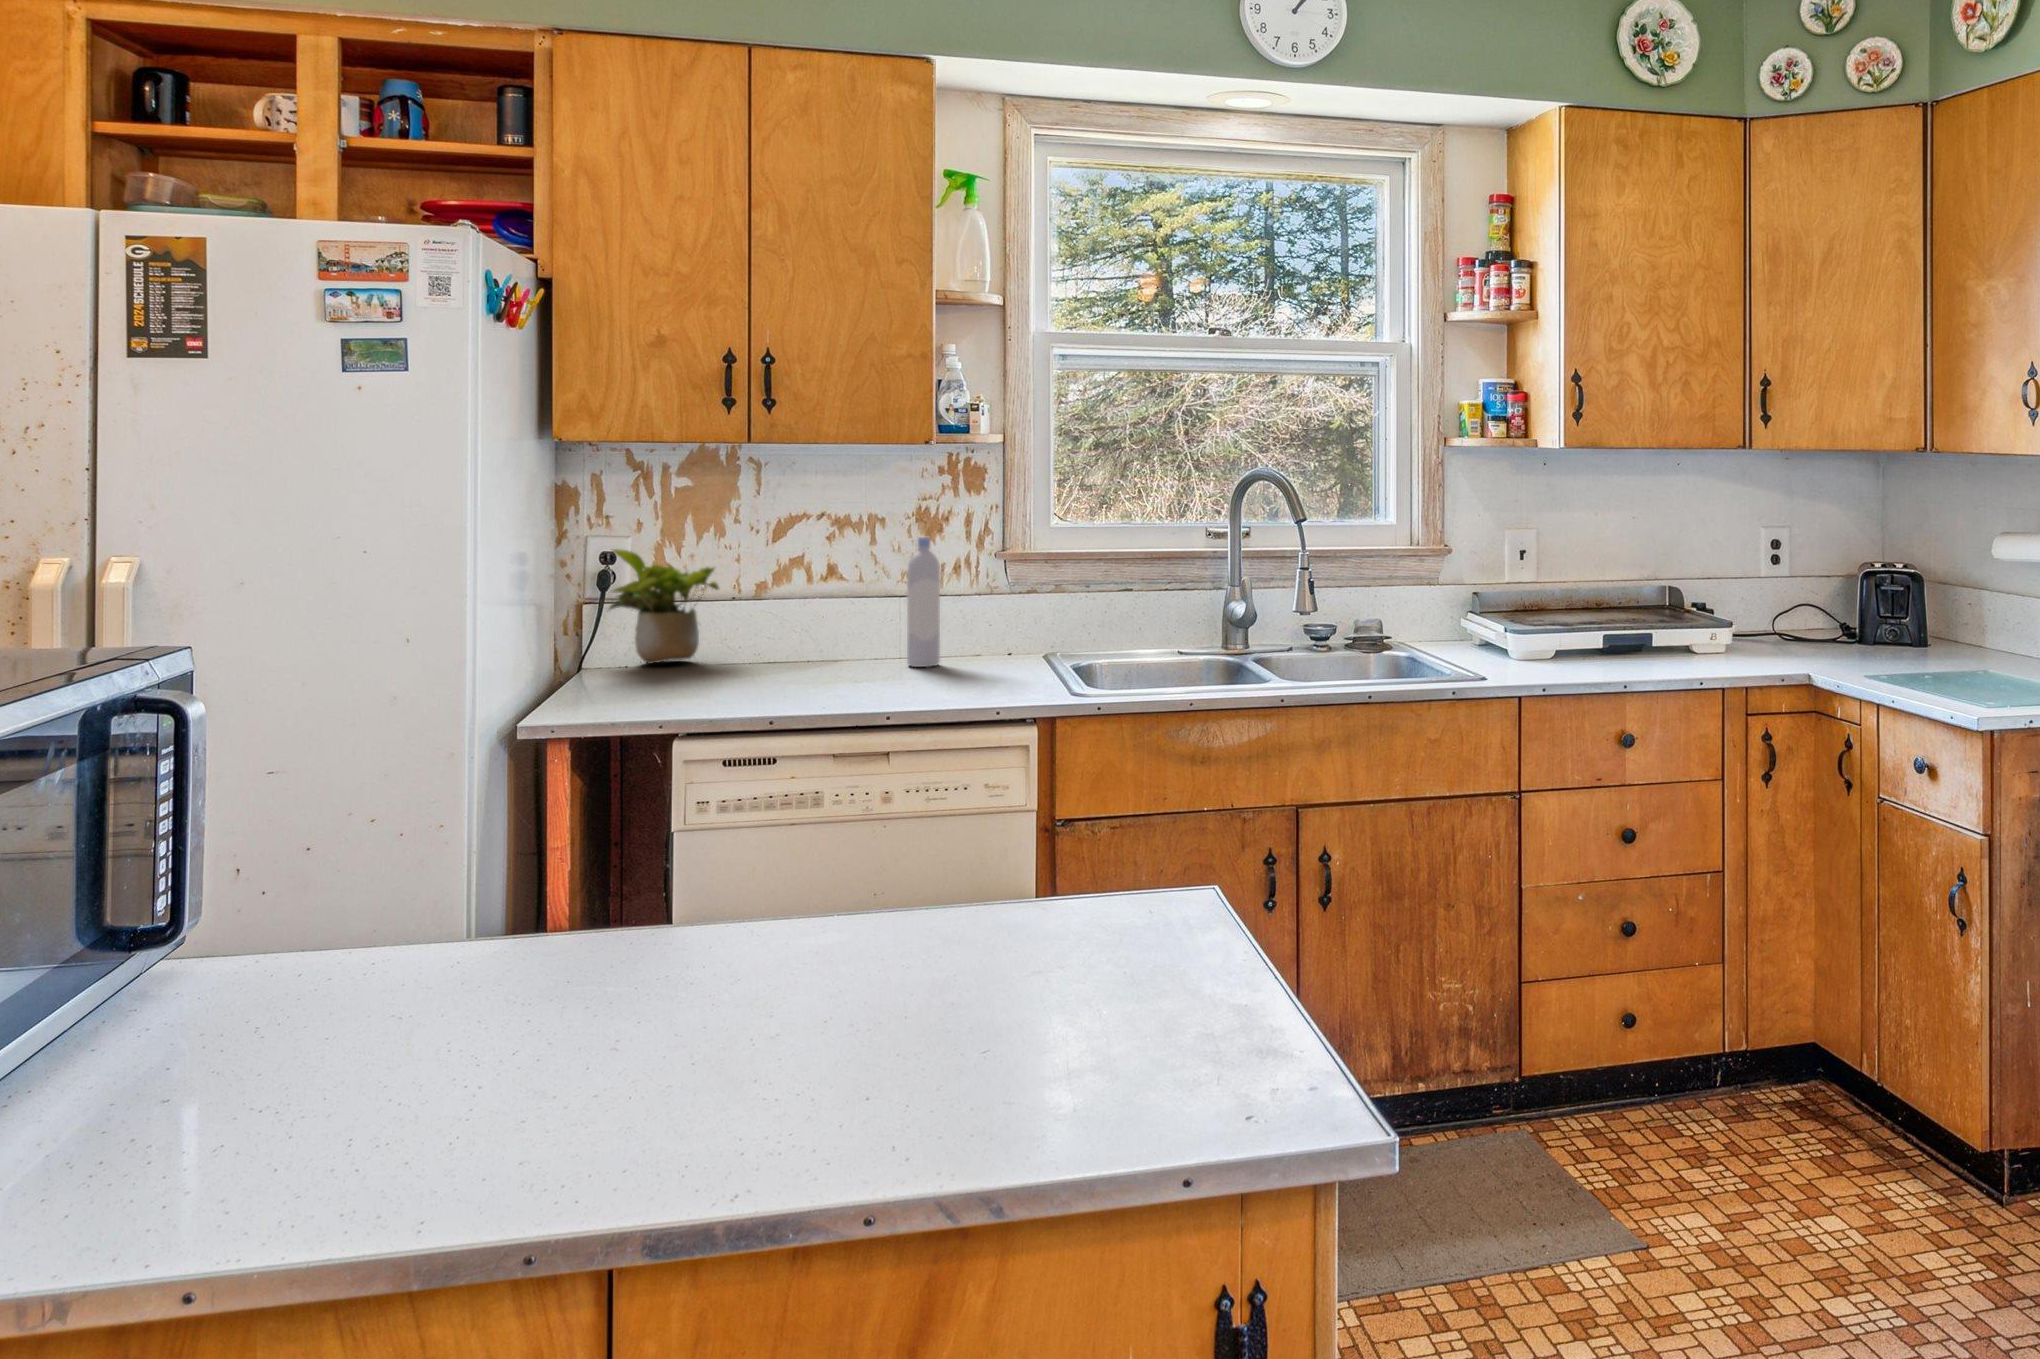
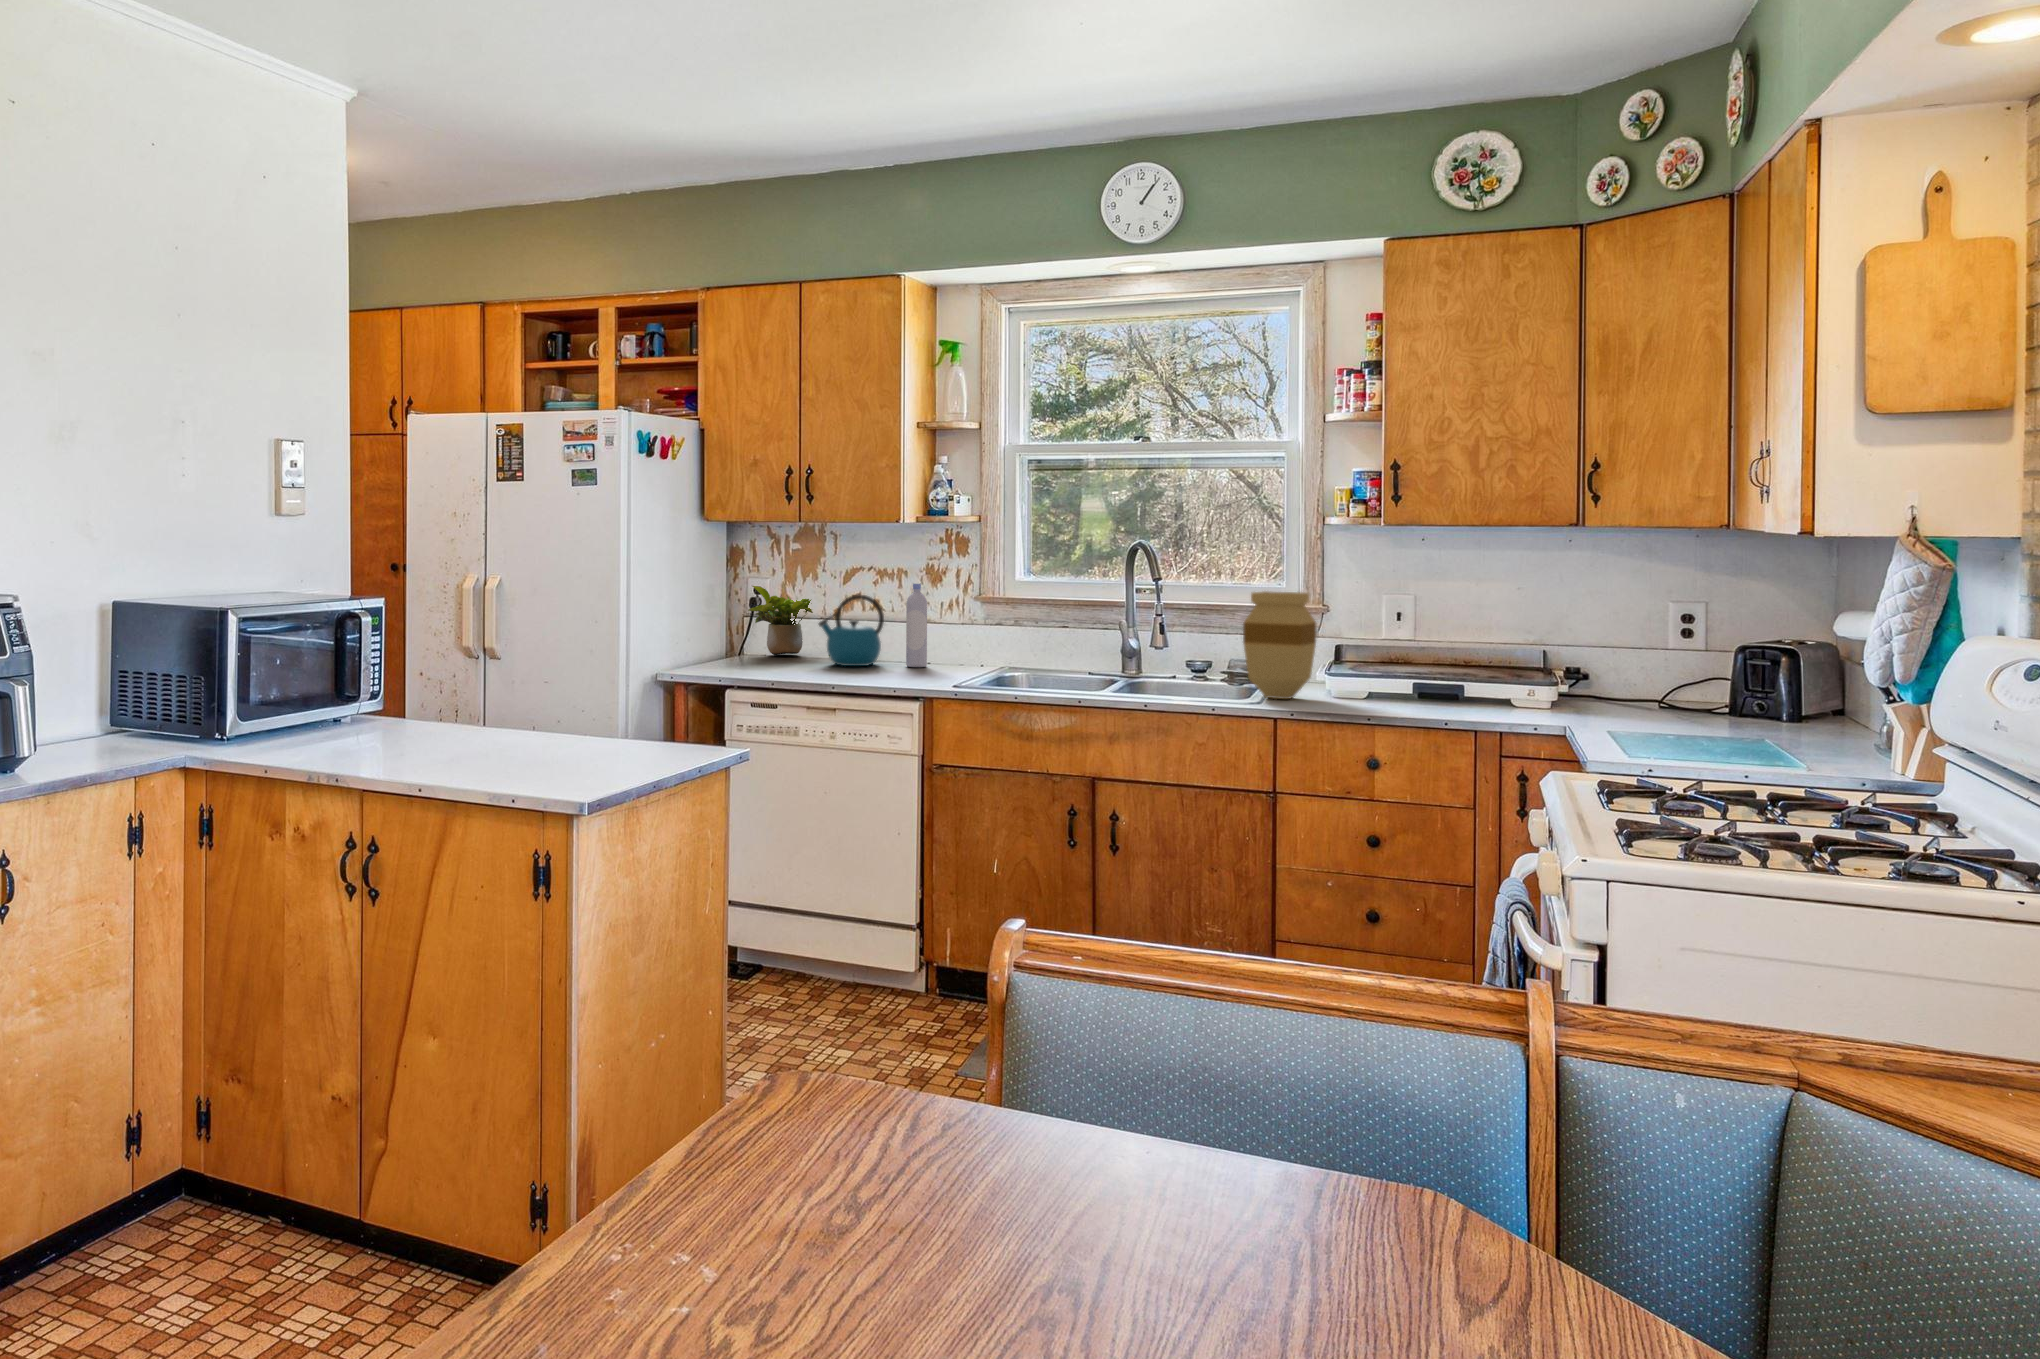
vase: none [1432,535,1515,673] -> present [1243,591,1316,699]
kettle: none [760,557,871,674] -> present [819,594,884,666]

